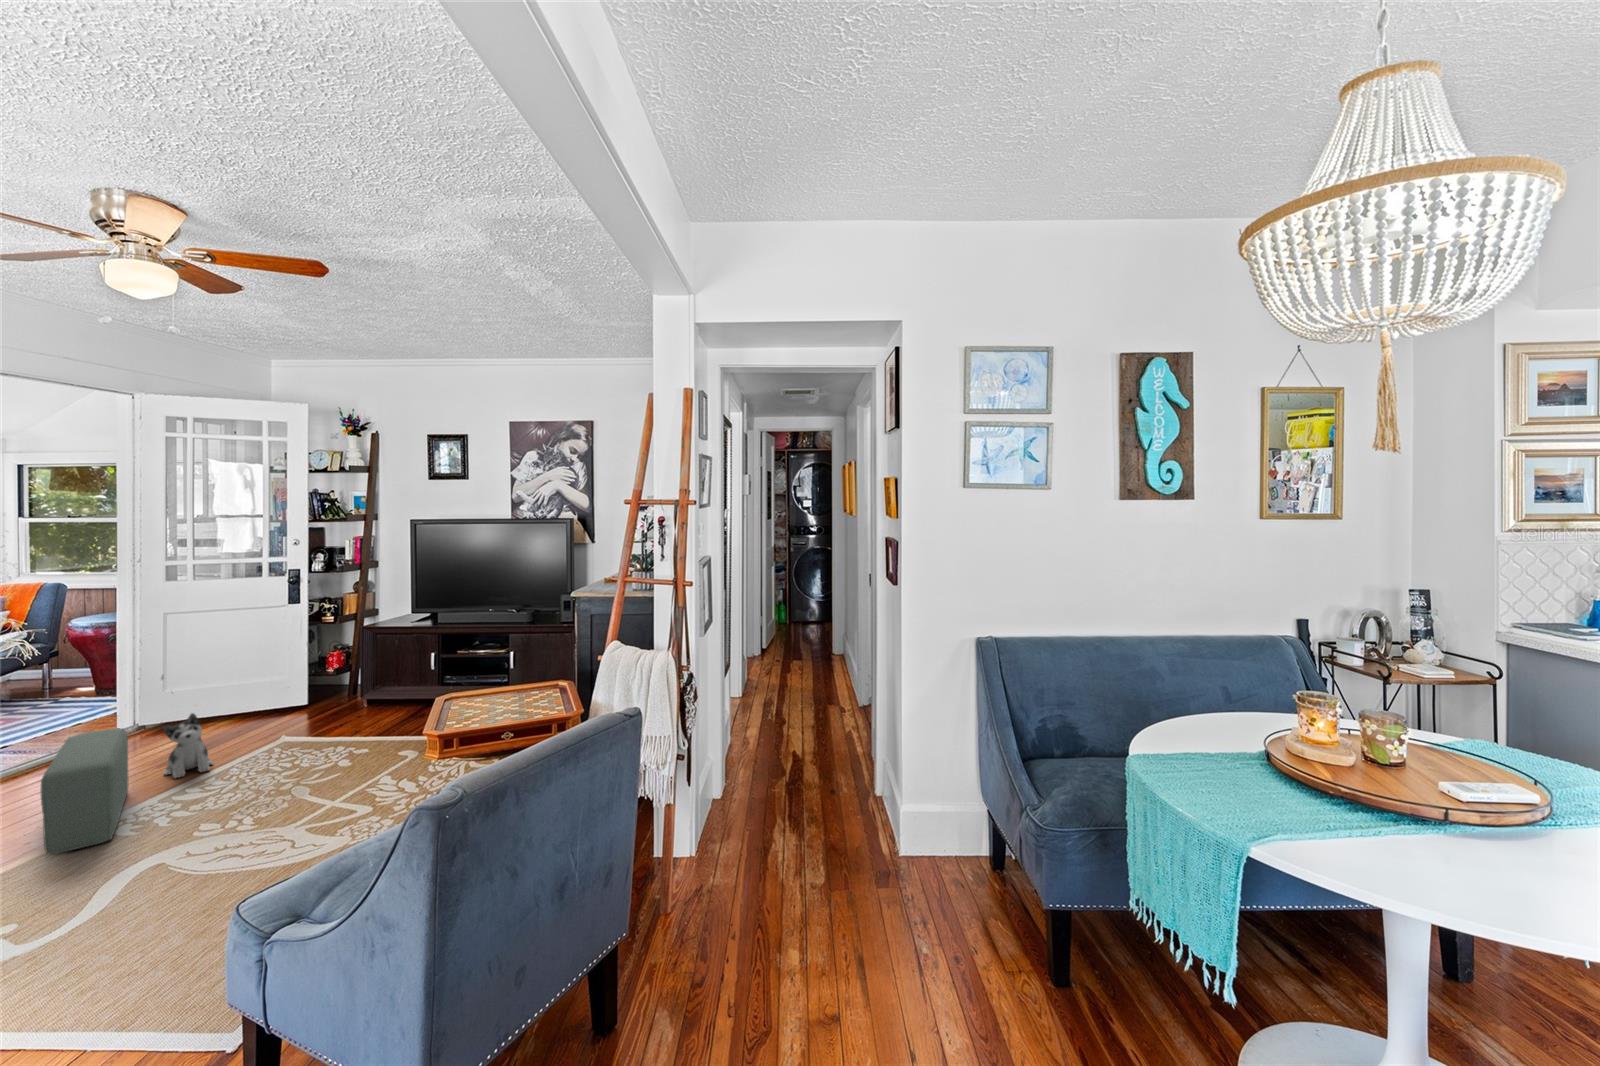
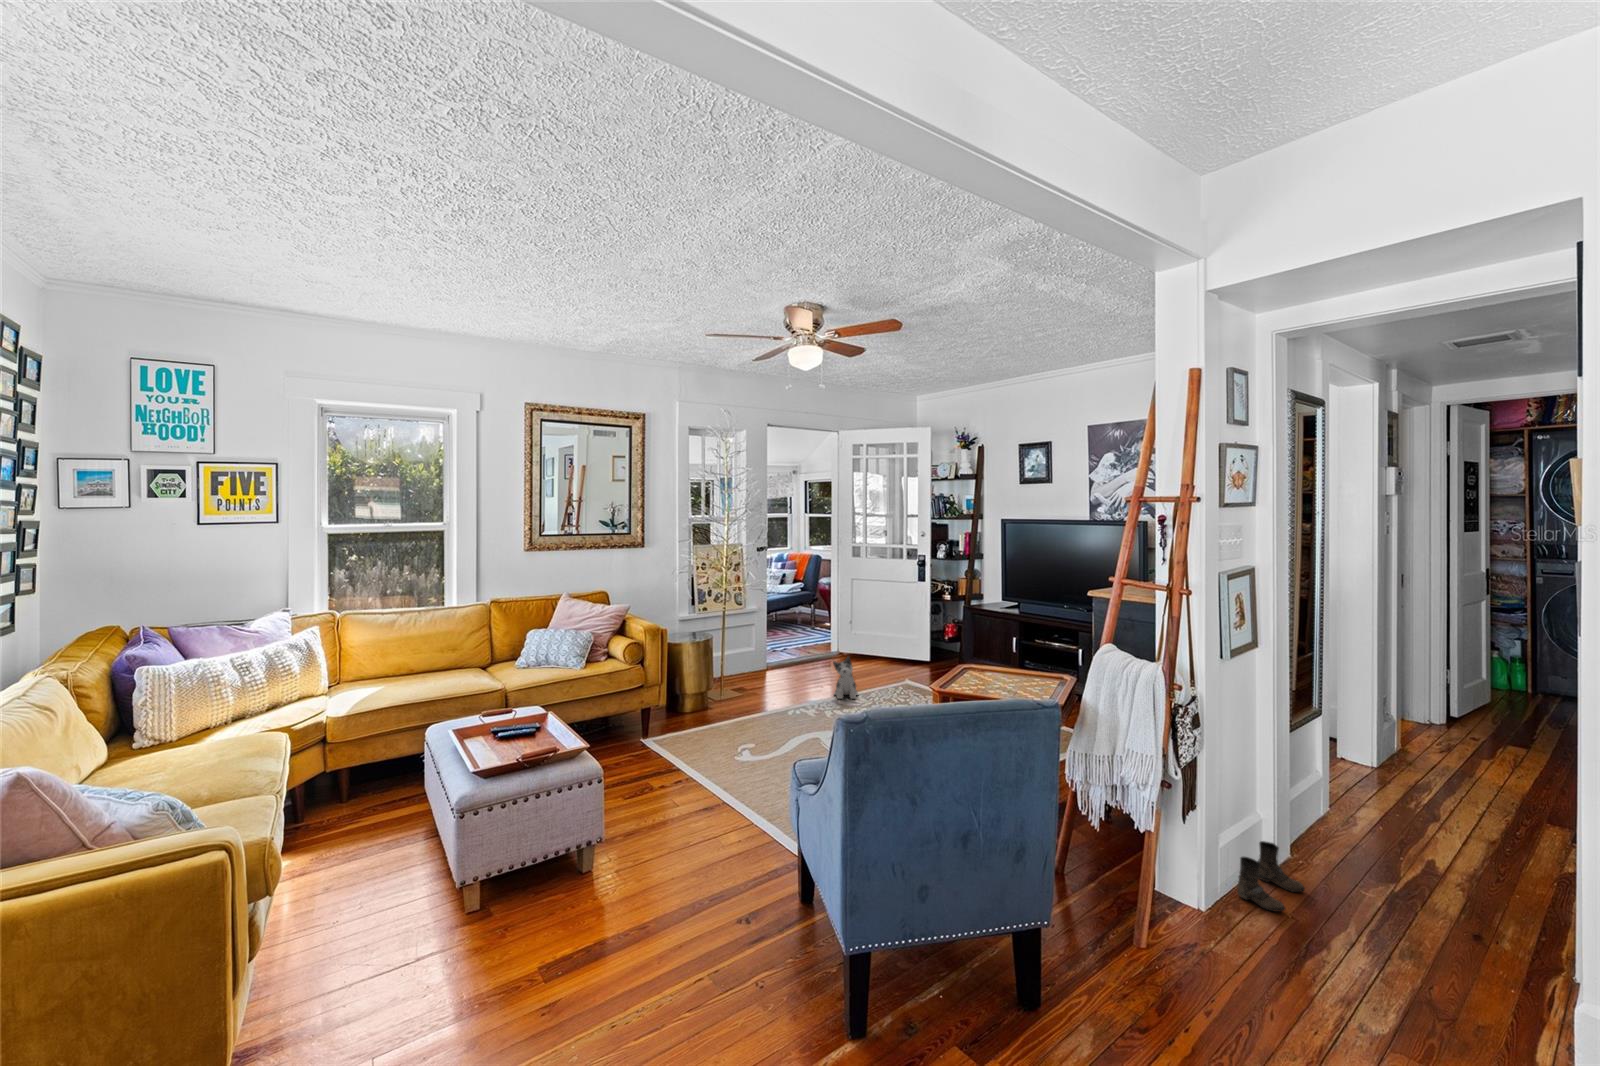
pouf: present [40,729,128,854] -> none [771,656,815,726]
boots: none [710,778,747,832] -> present [1237,841,1305,912]

